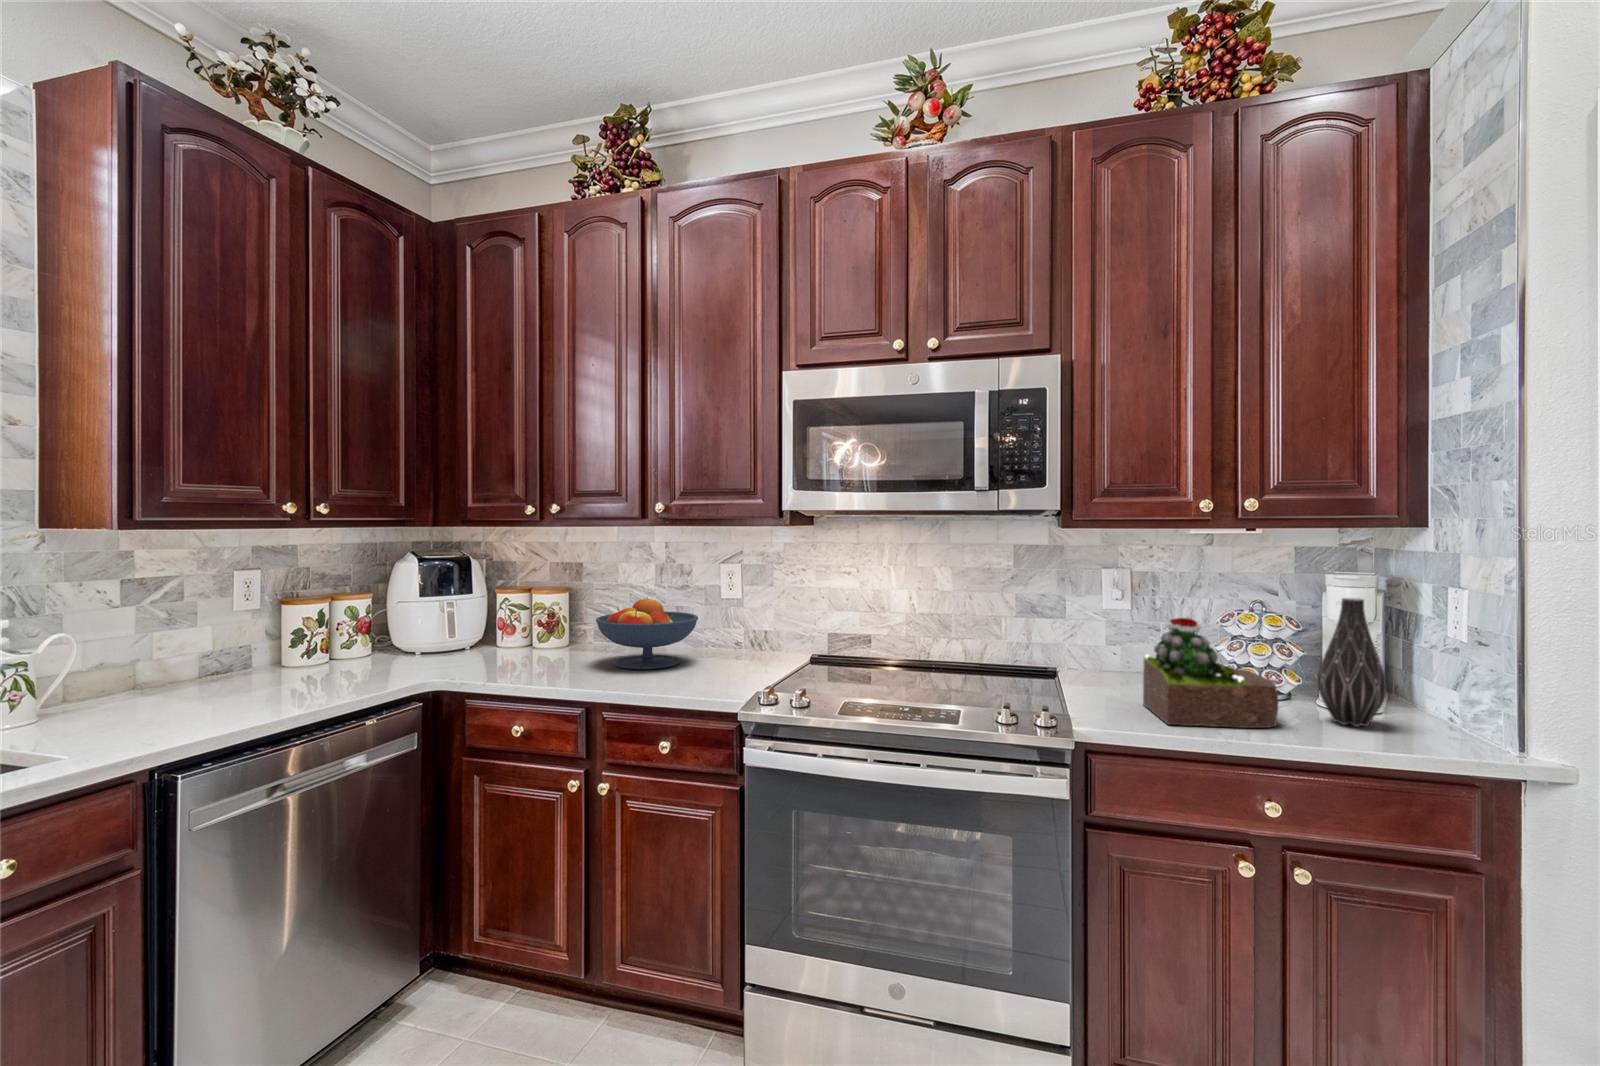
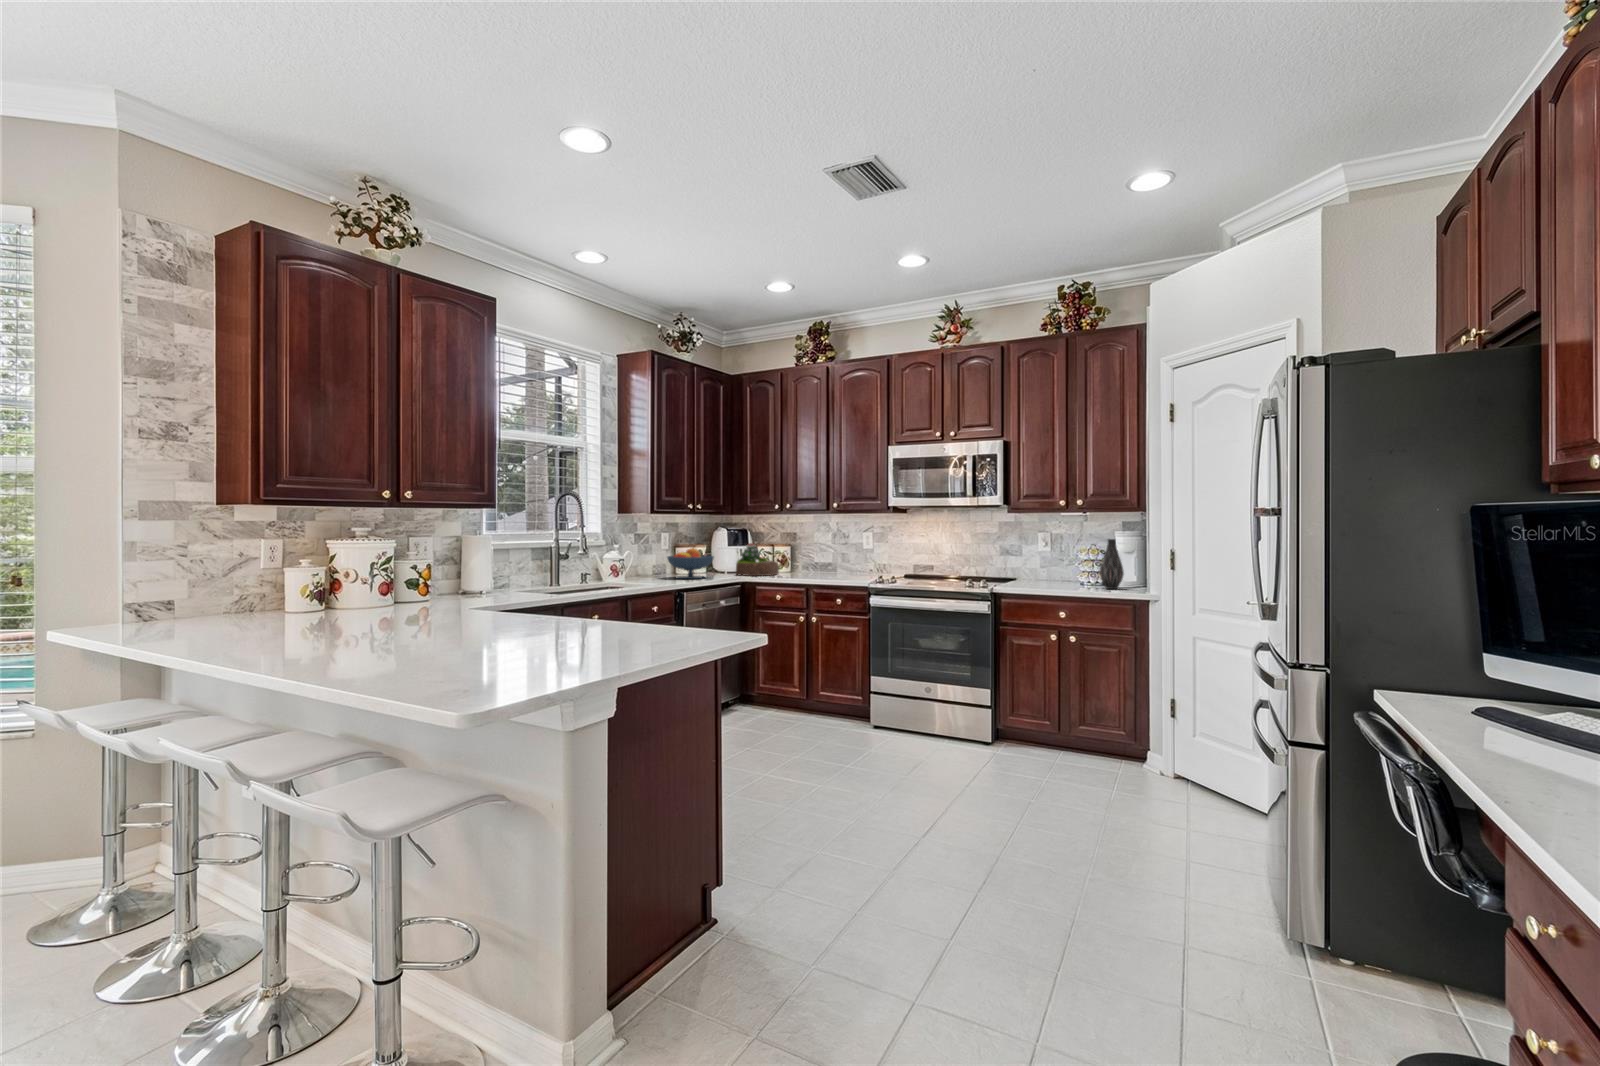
fruit bowl: present [596,598,698,669] -> present [667,548,714,579]
succulent plant: present [1143,618,1279,728] -> present [736,543,779,576]

